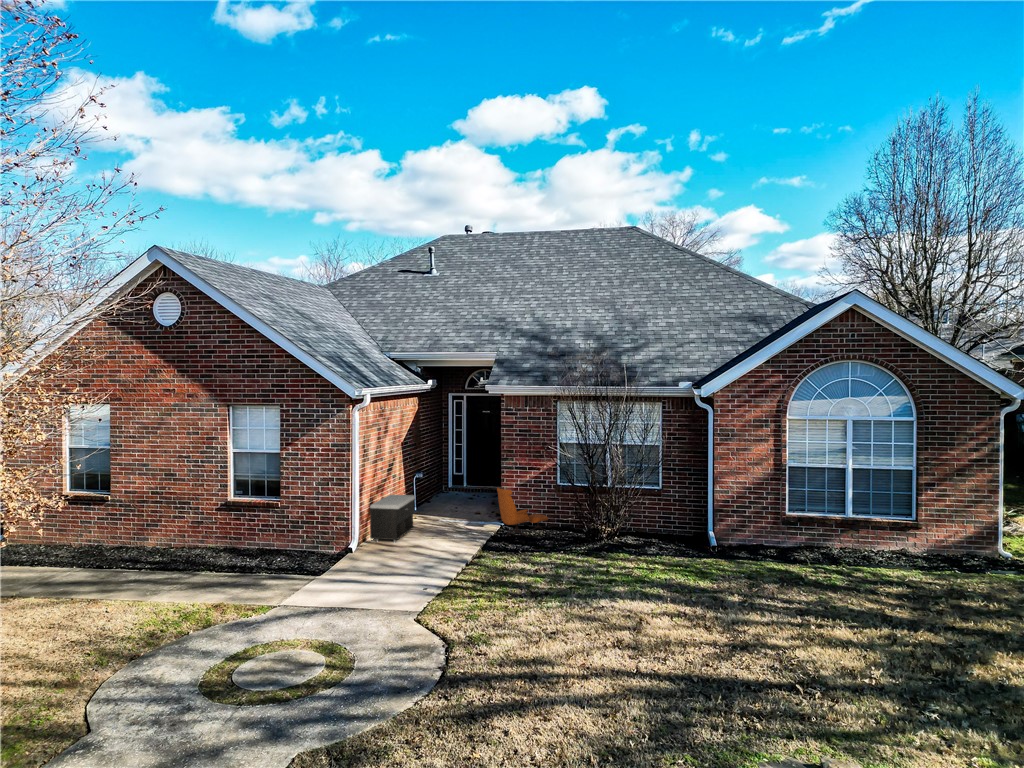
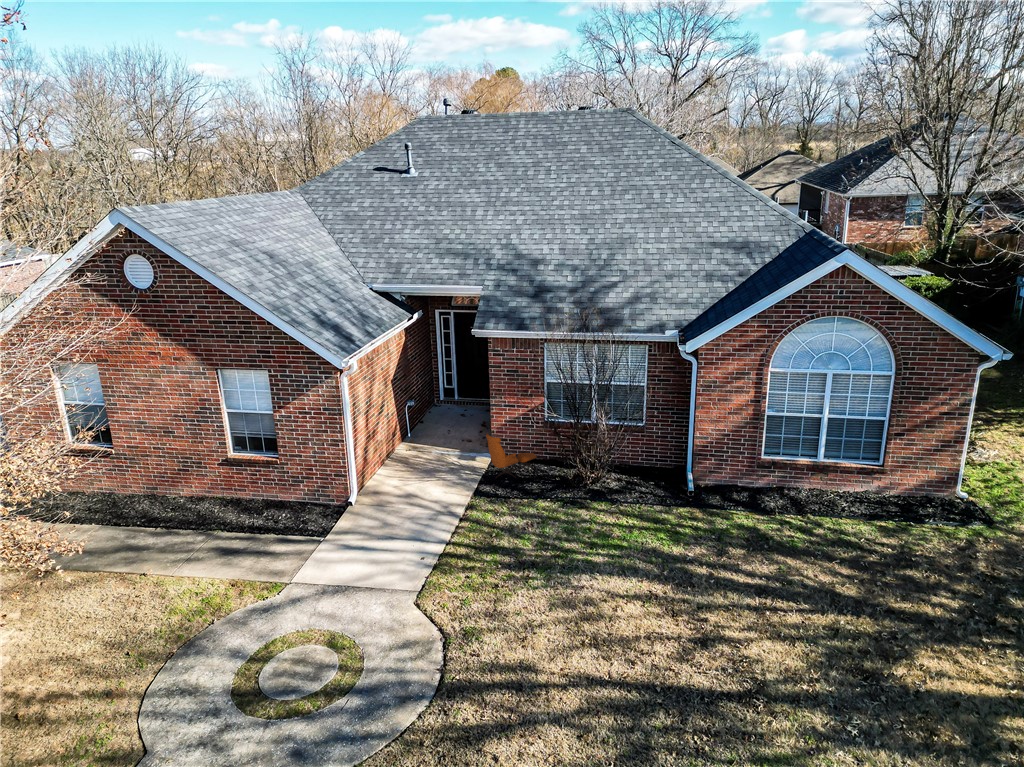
storage bench: present [370,495,415,543] -> none [365,439,409,489]

